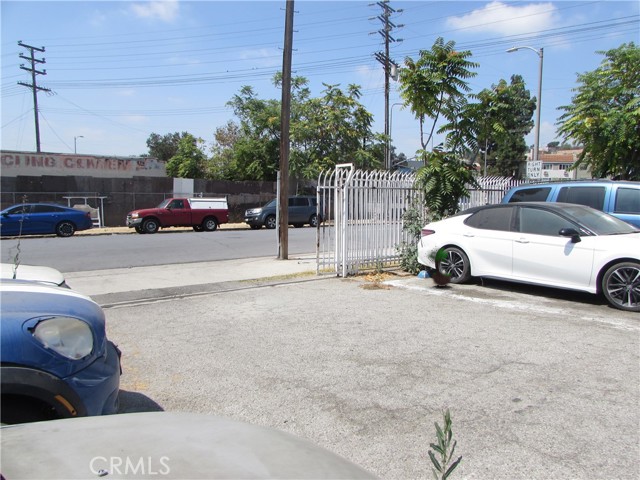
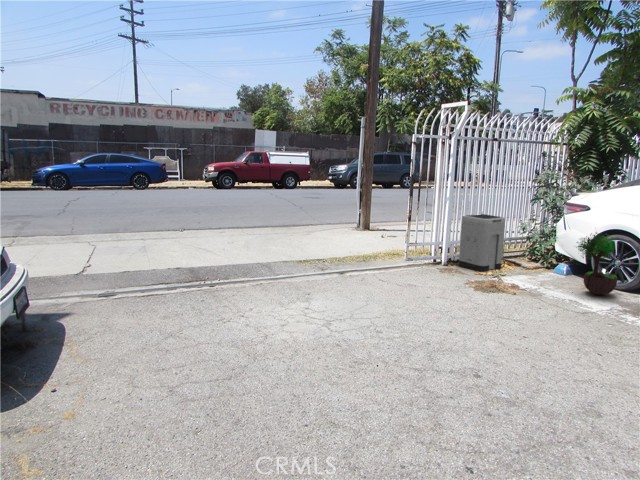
trash can: none [355,240,384,280] -> present [459,214,505,272]

